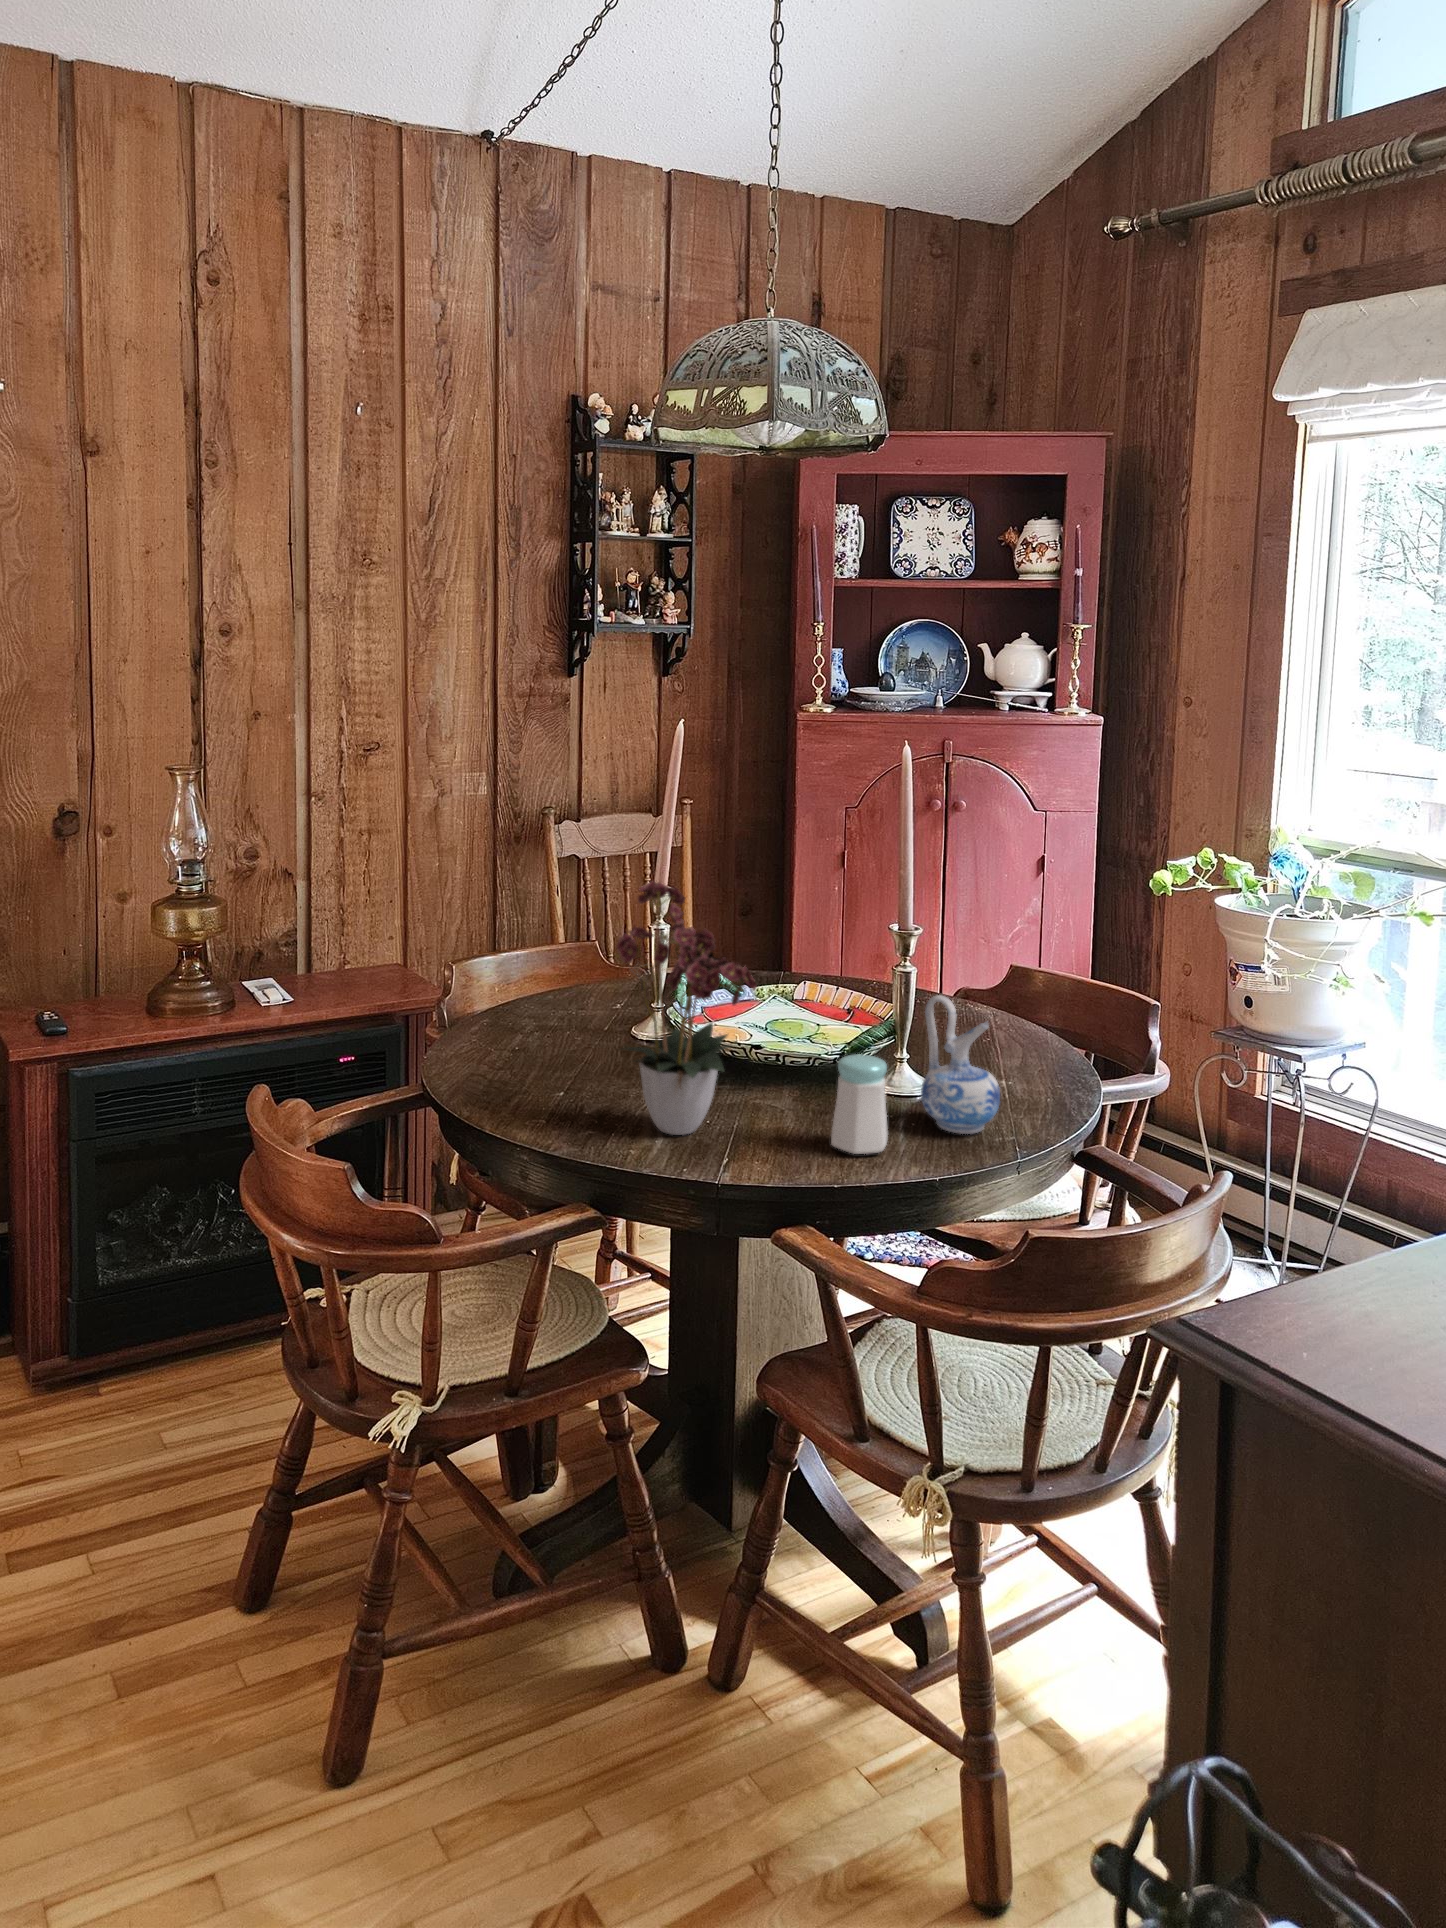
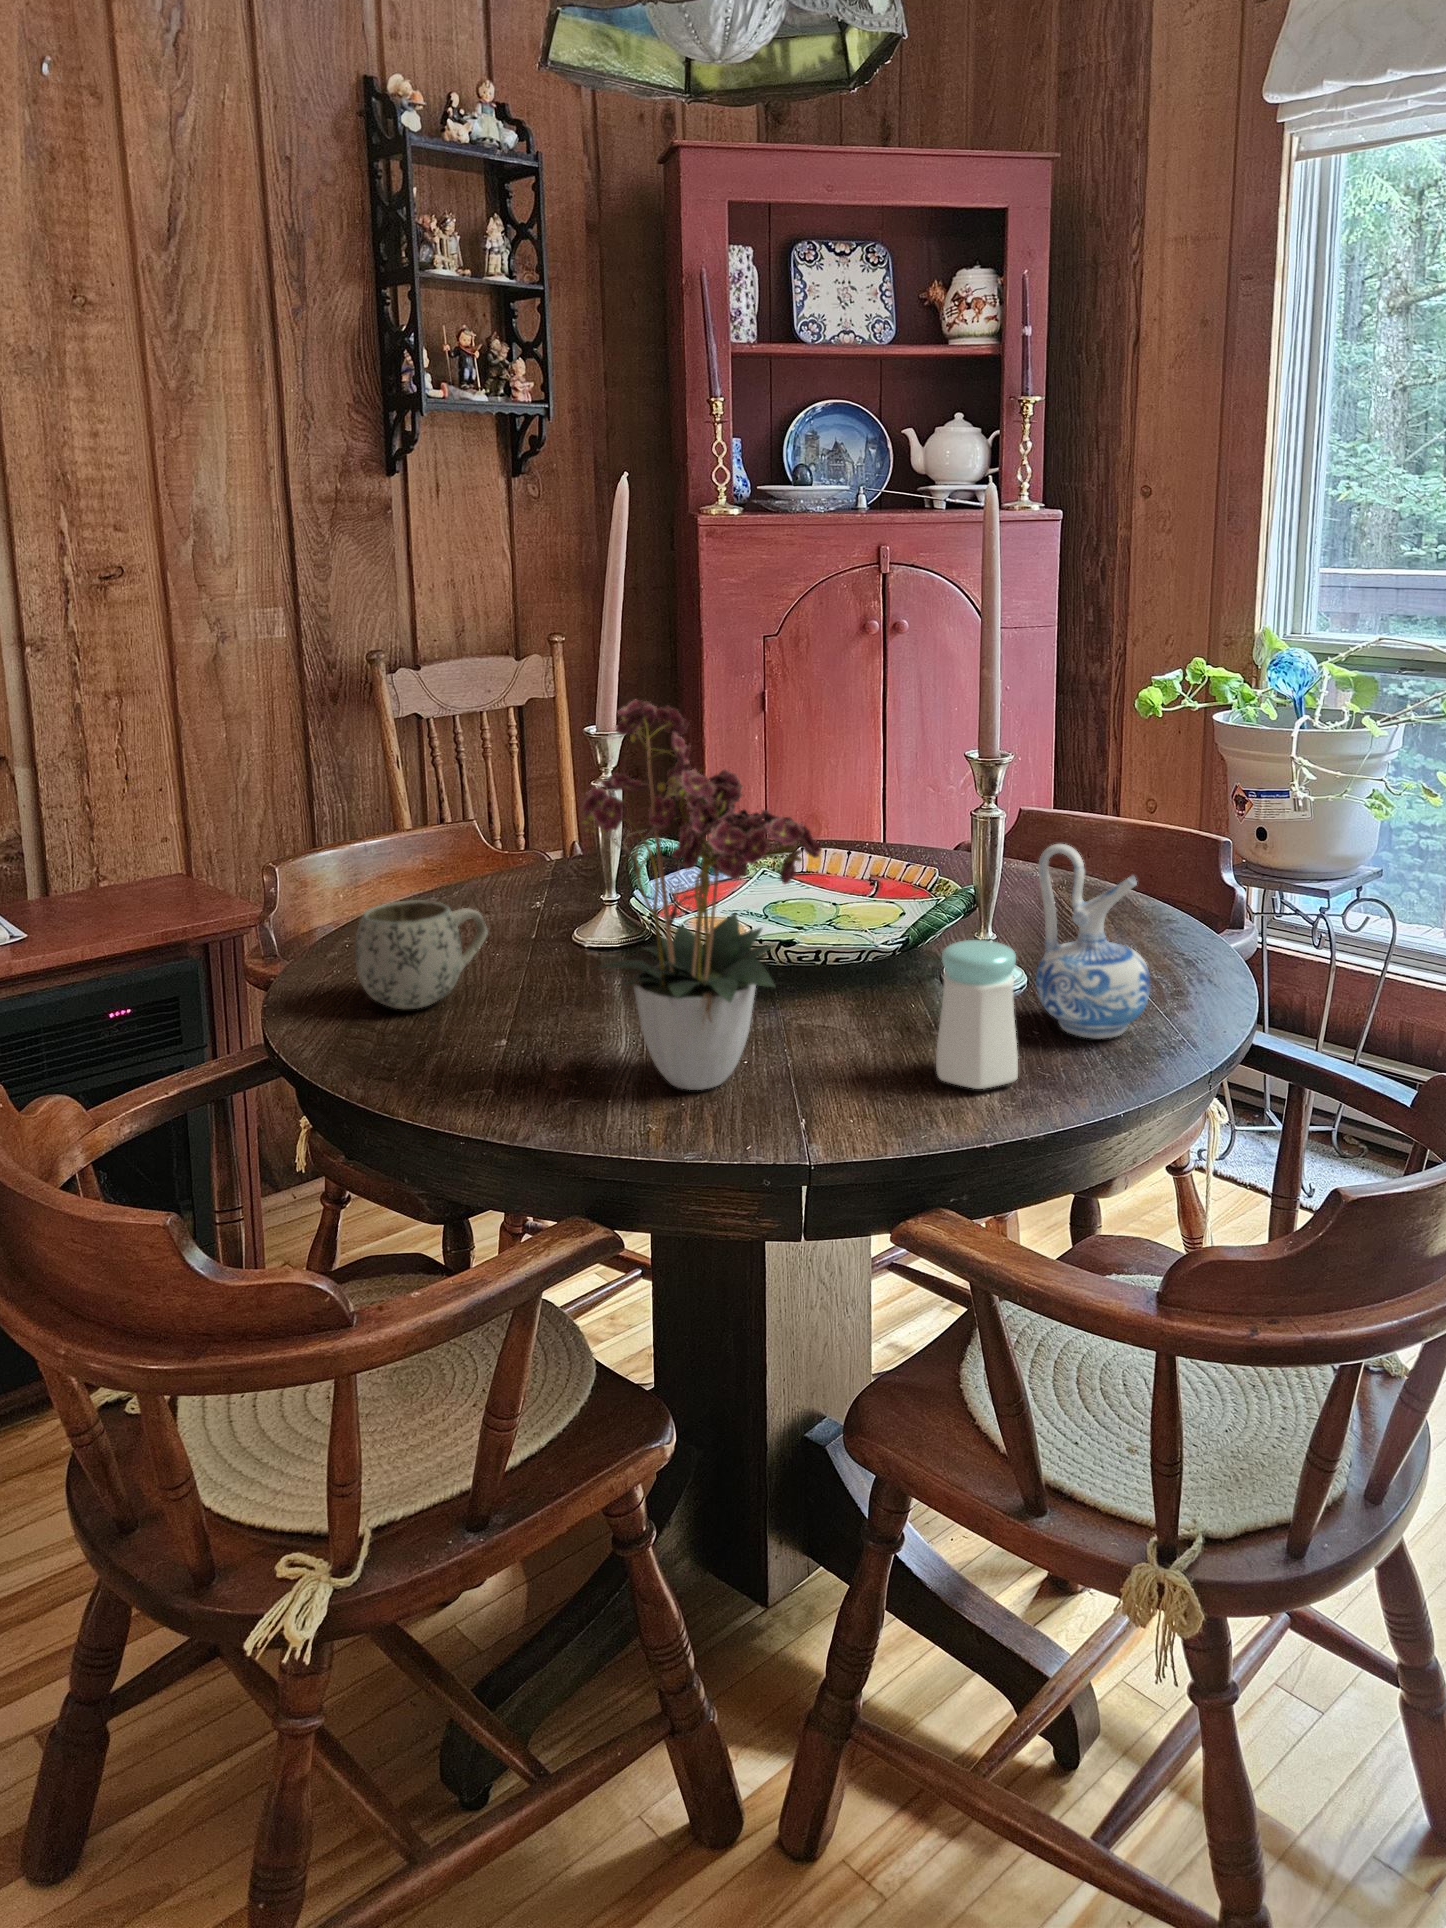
mug: none [484,997,571,1069] -> present [355,900,488,1009]

